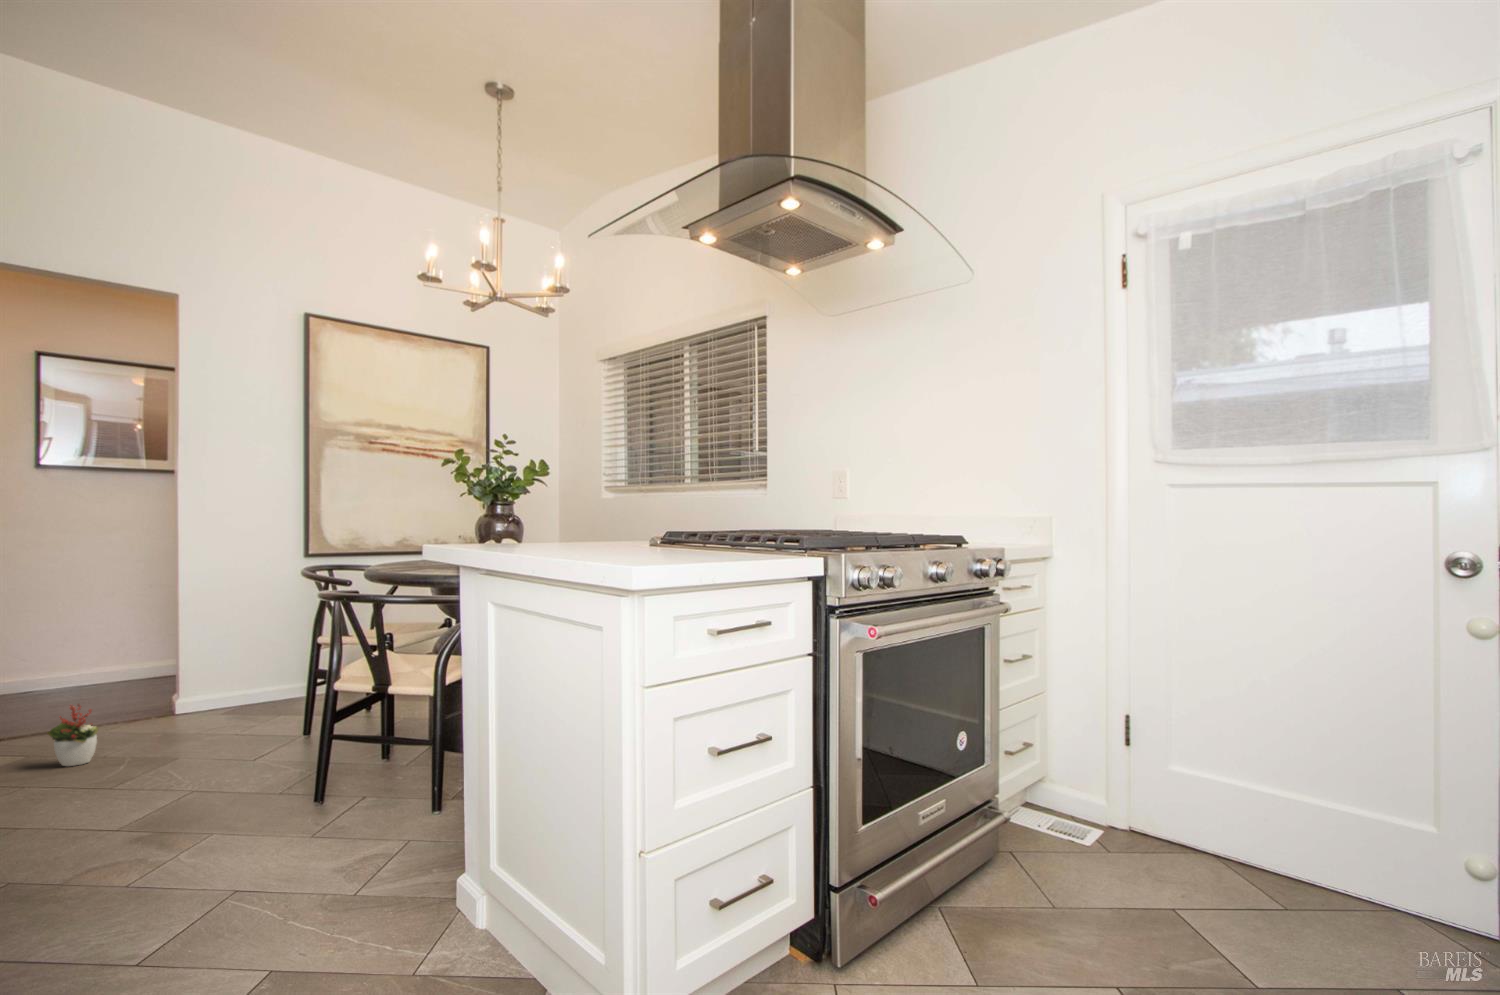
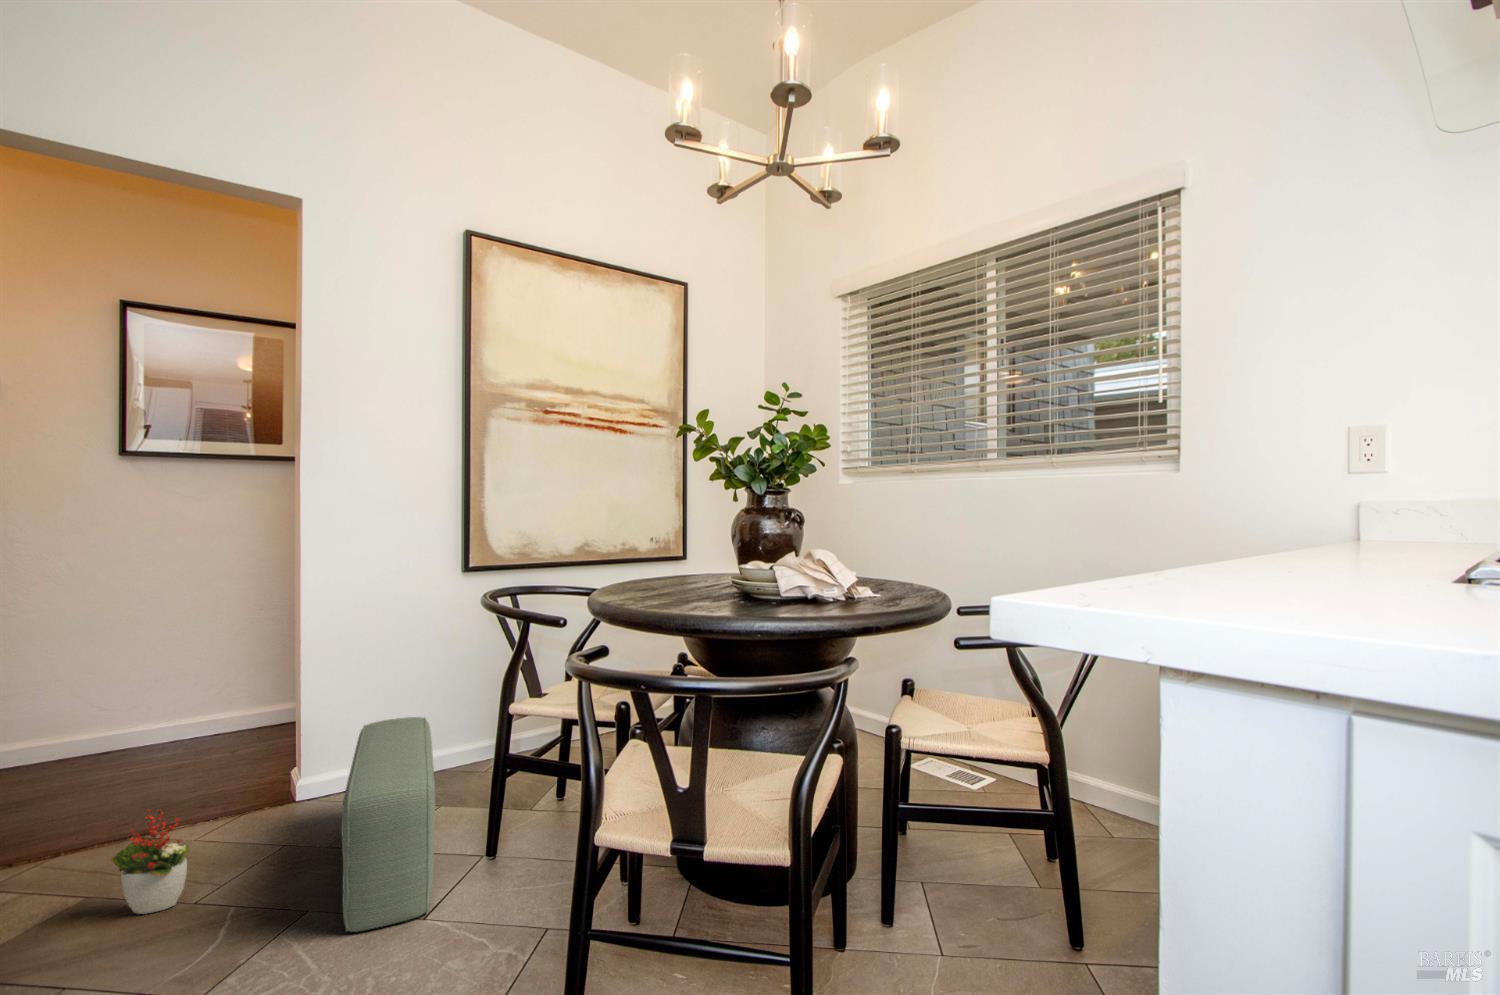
pouf: none [198,655,269,770] -> present [341,717,435,932]

